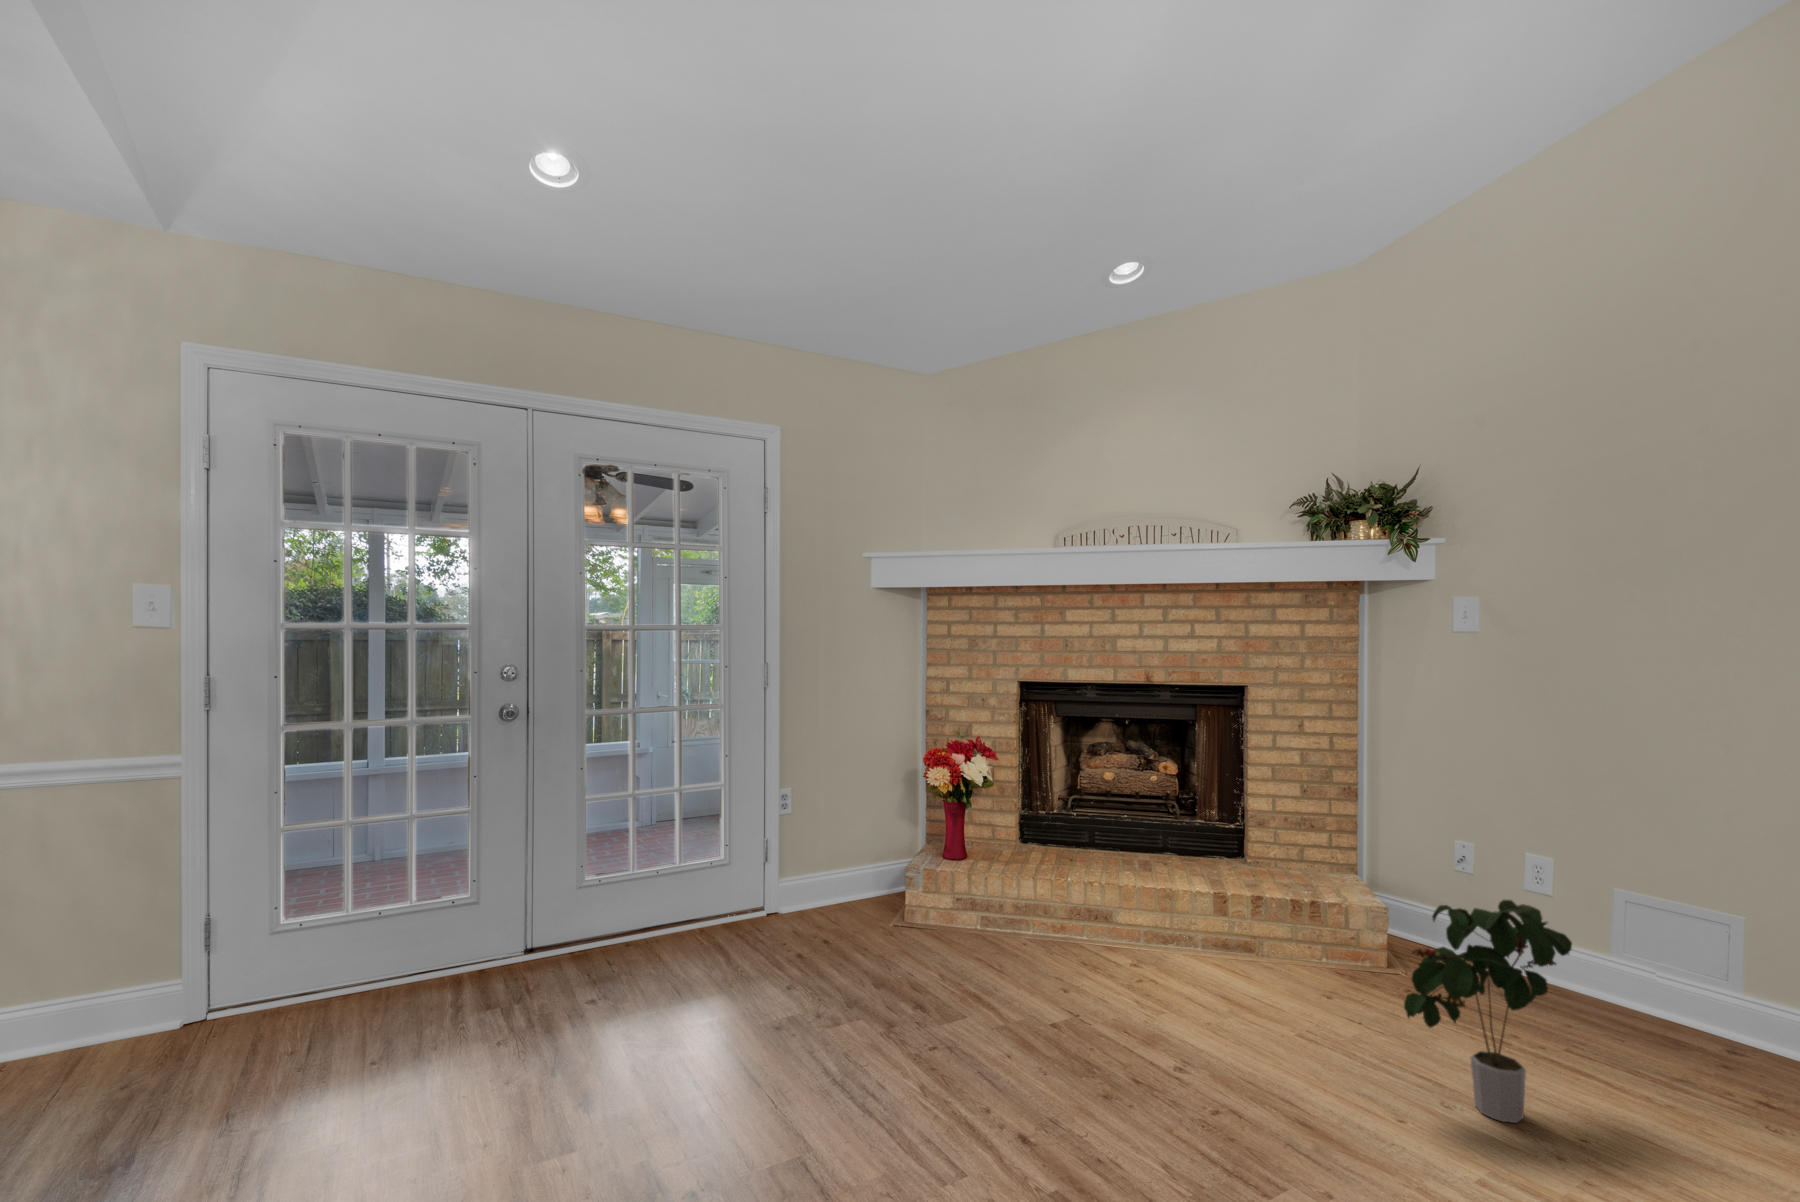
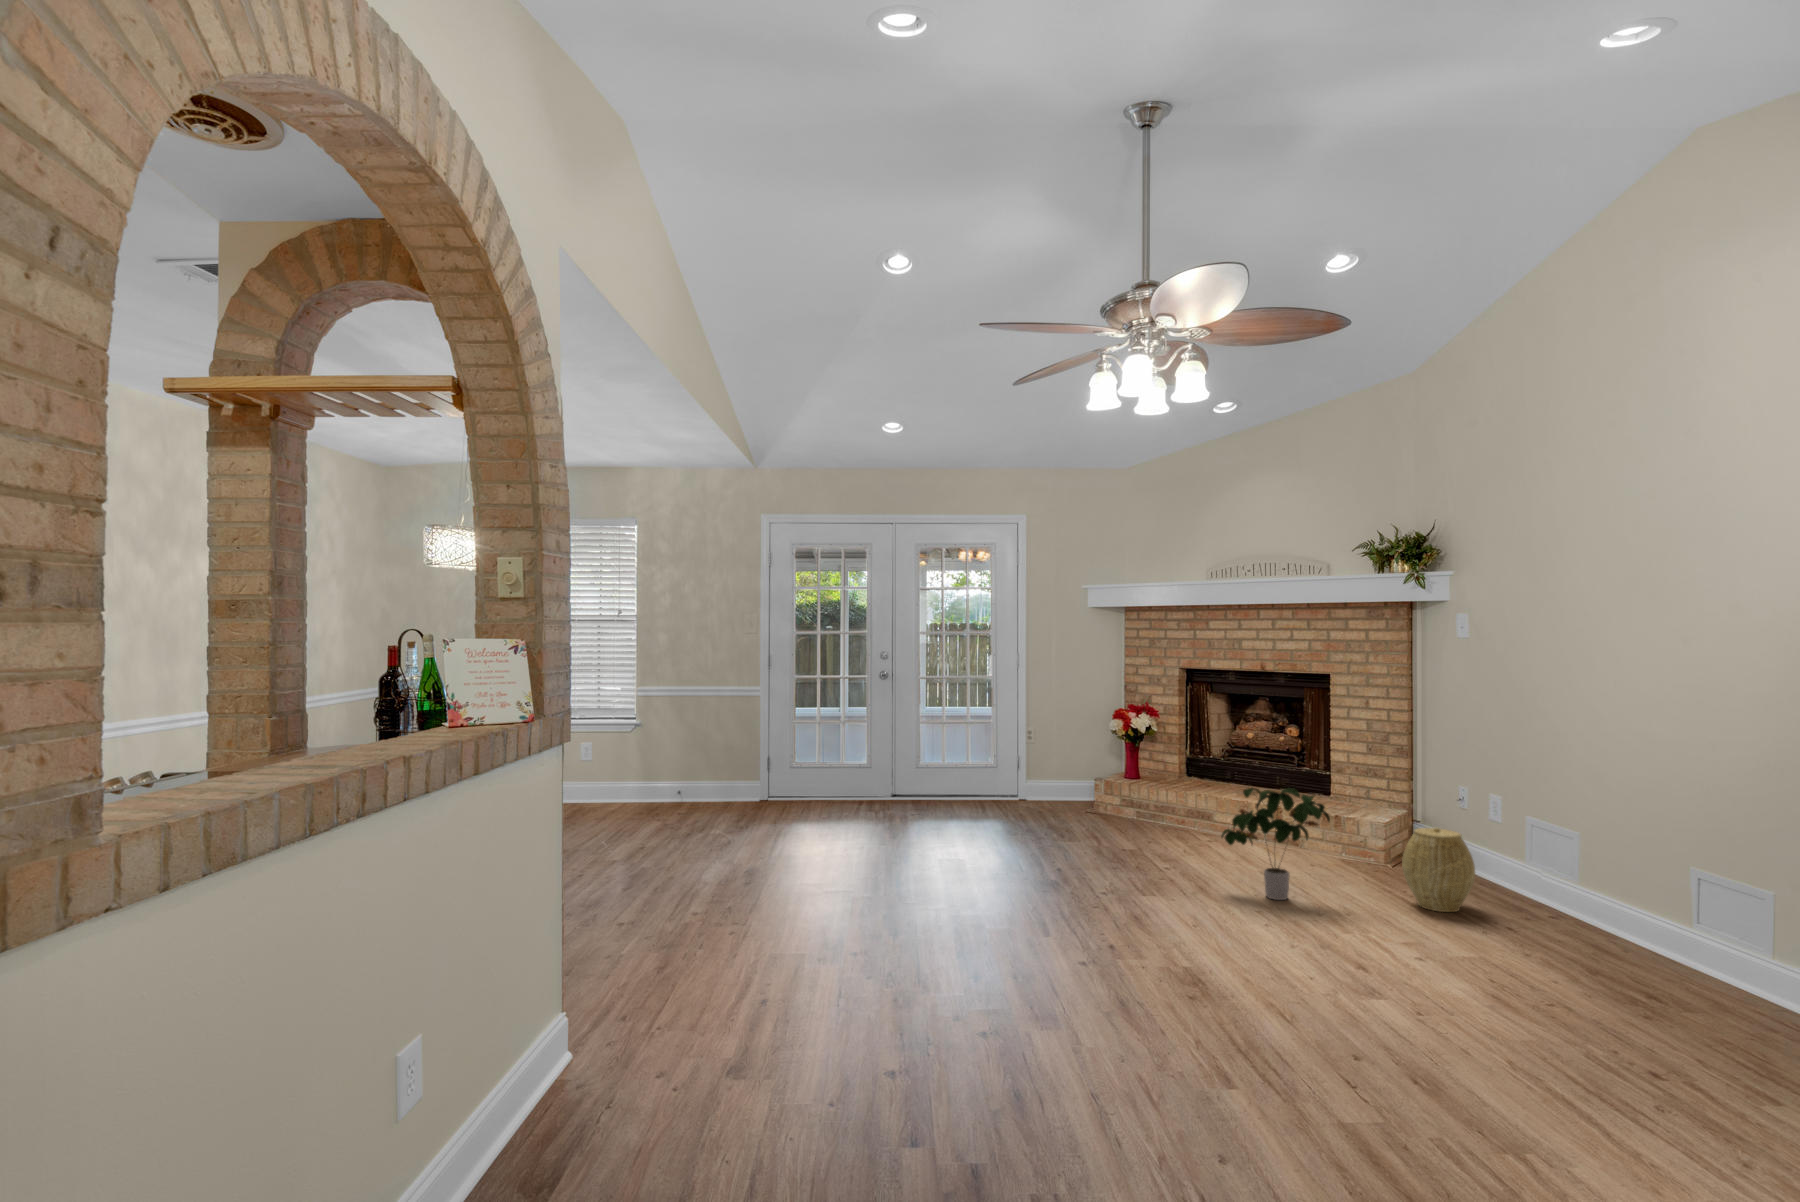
woven basket: none [1591,929,1729,1077] -> present [1402,828,1475,912]

